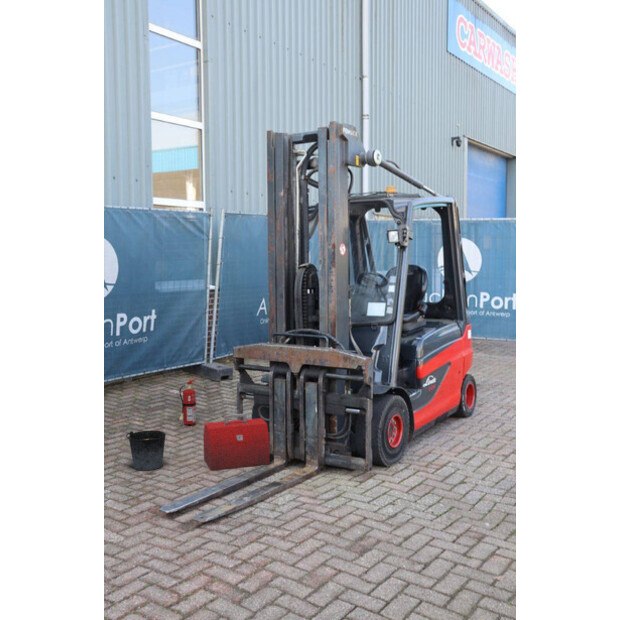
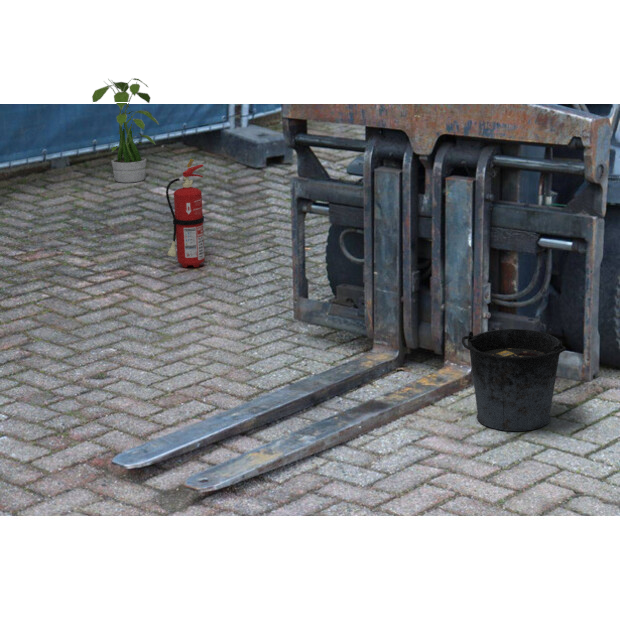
potted plant: none [143,342,174,389] -> present [92,78,159,183]
toolbox: present [203,414,270,471] -> none [216,246,364,372]
bucket: present [126,430,166,471] -> present [462,329,566,431]

